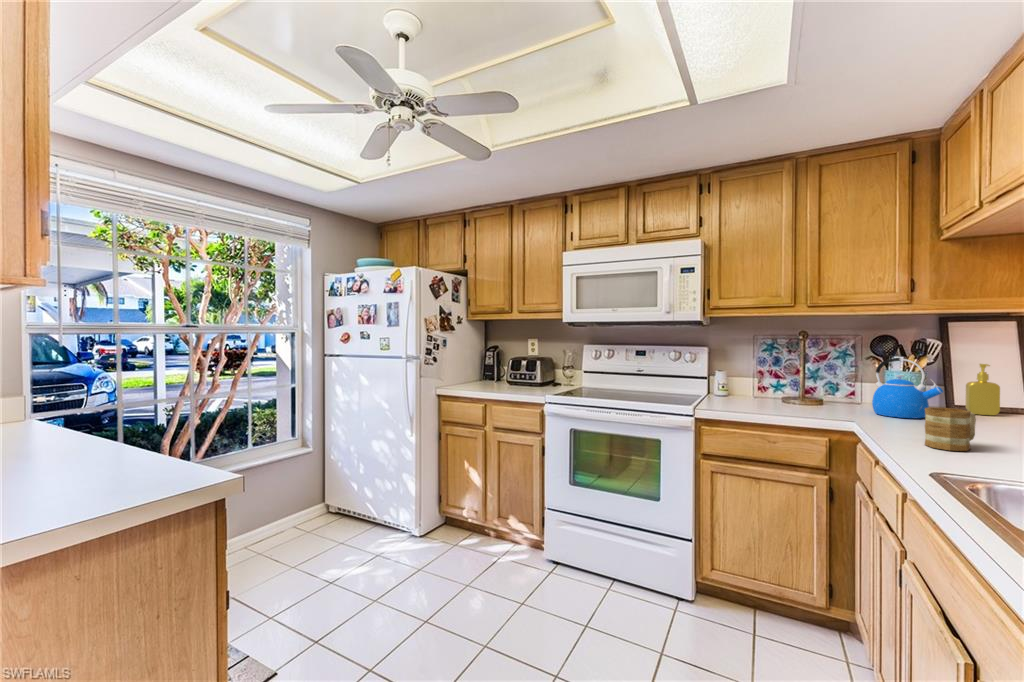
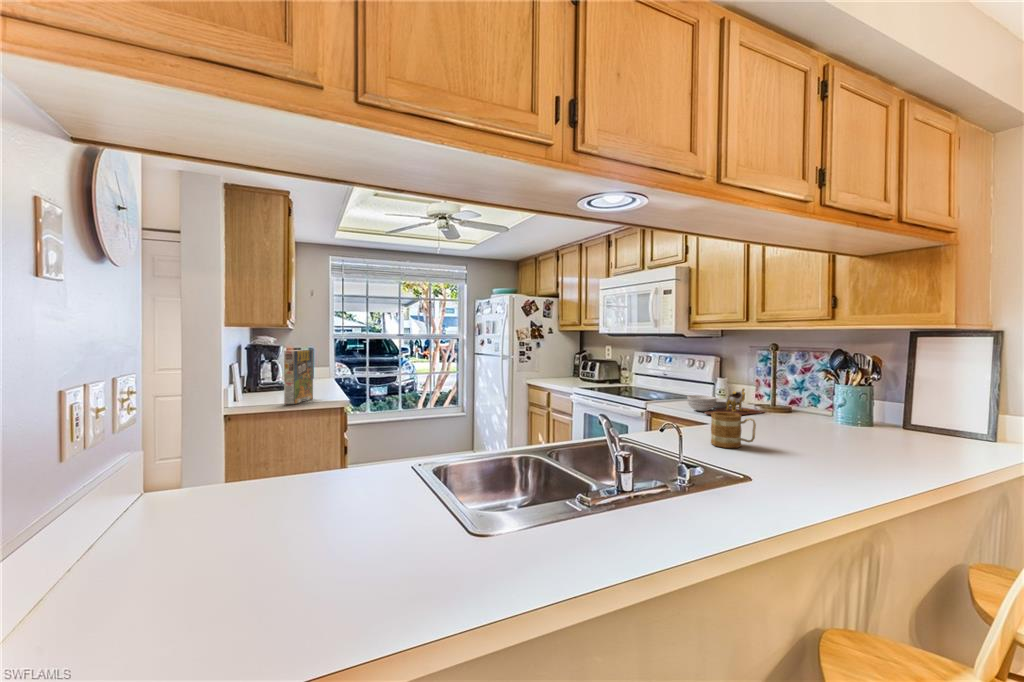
cereal box: none [59,343,121,501] -> present [284,350,313,404]
kettle: present [872,358,943,418] -> none [790,372,840,431]
soap dispenser: present [965,364,1000,415] -> none [905,382,942,439]
cutting board: none [738,380,809,413] -> present [687,389,764,415]

